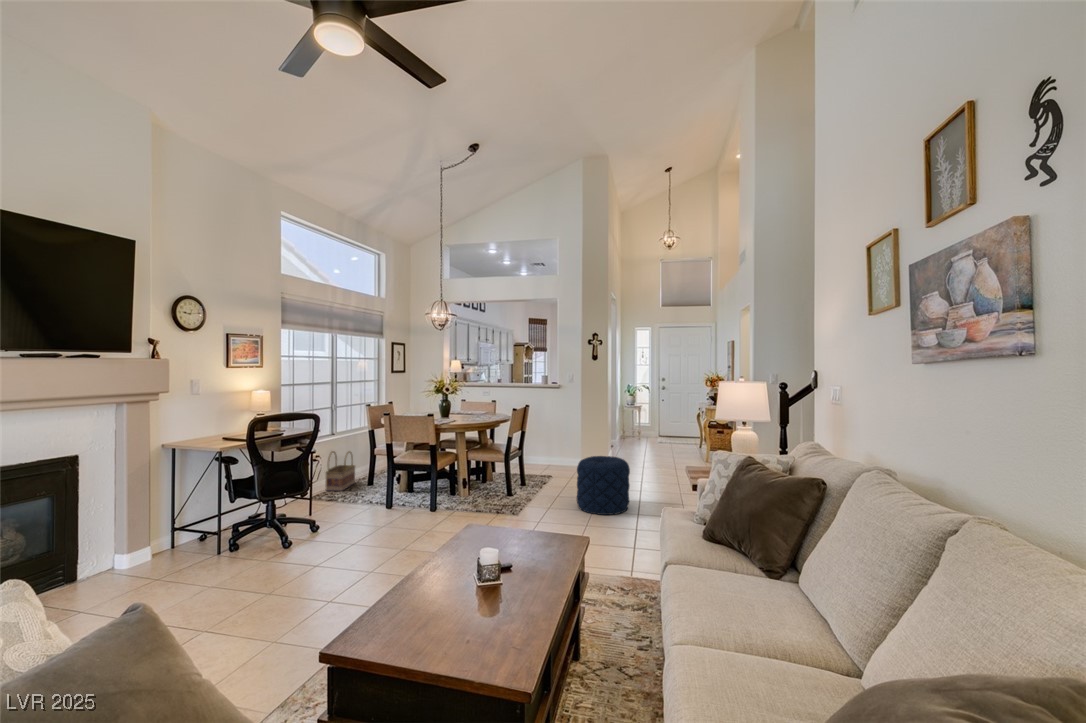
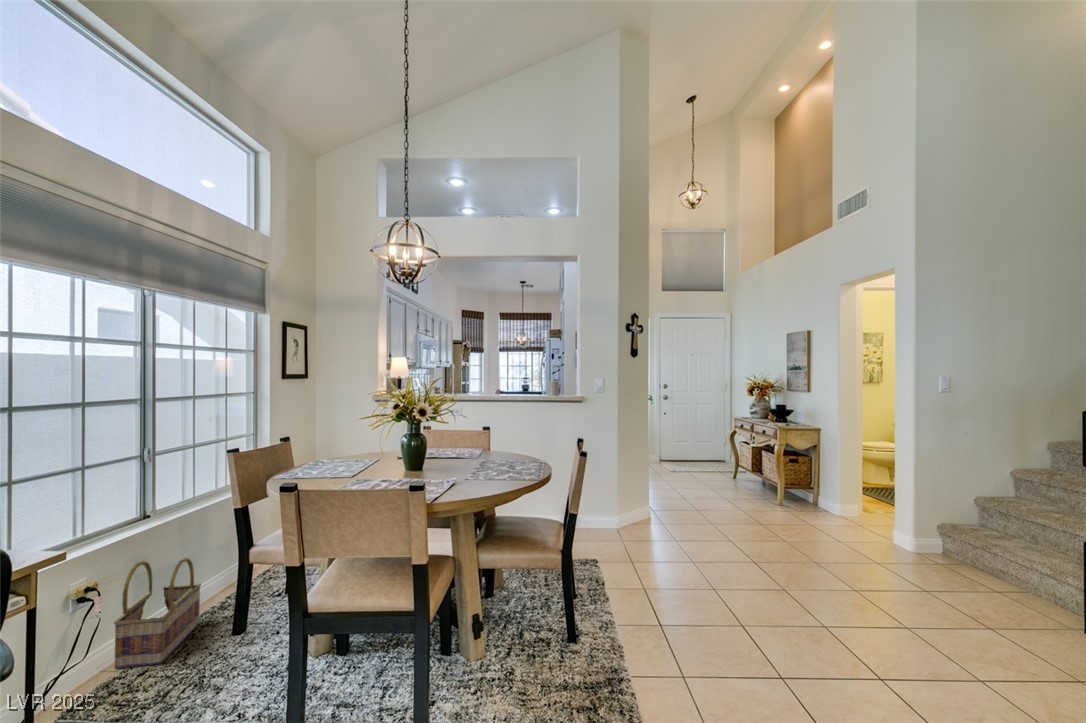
pouf: present [577,456,630,515] -> none [725,540,849,688]

